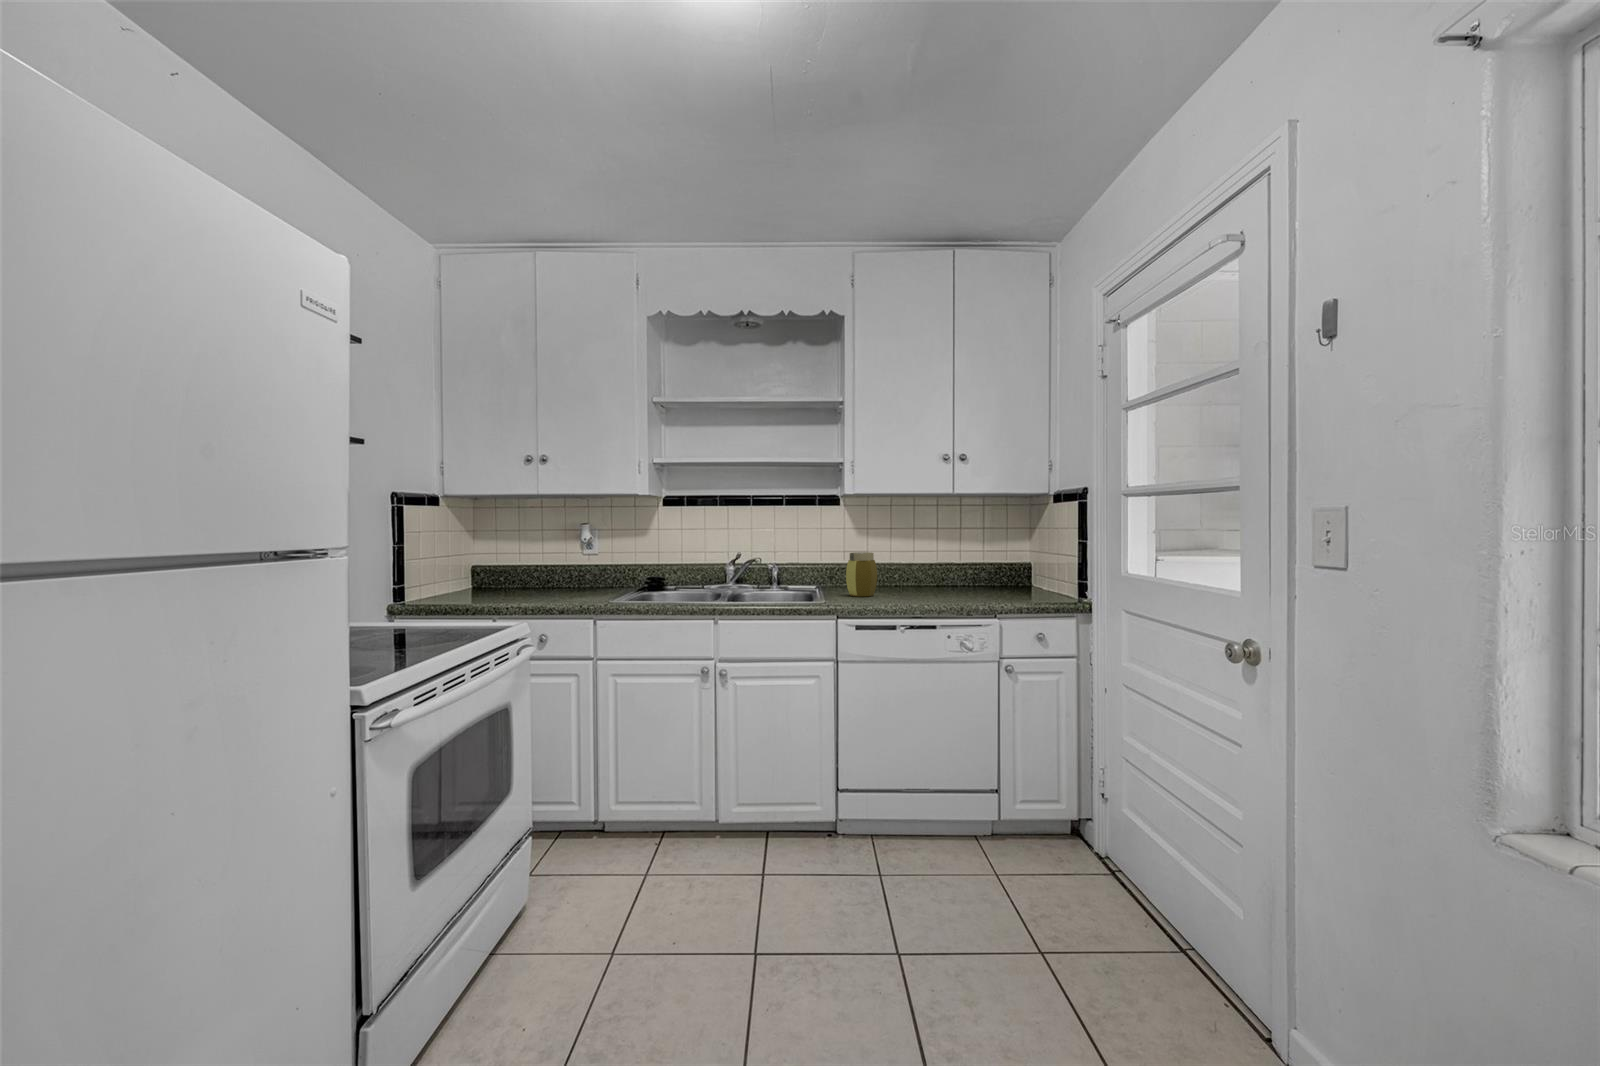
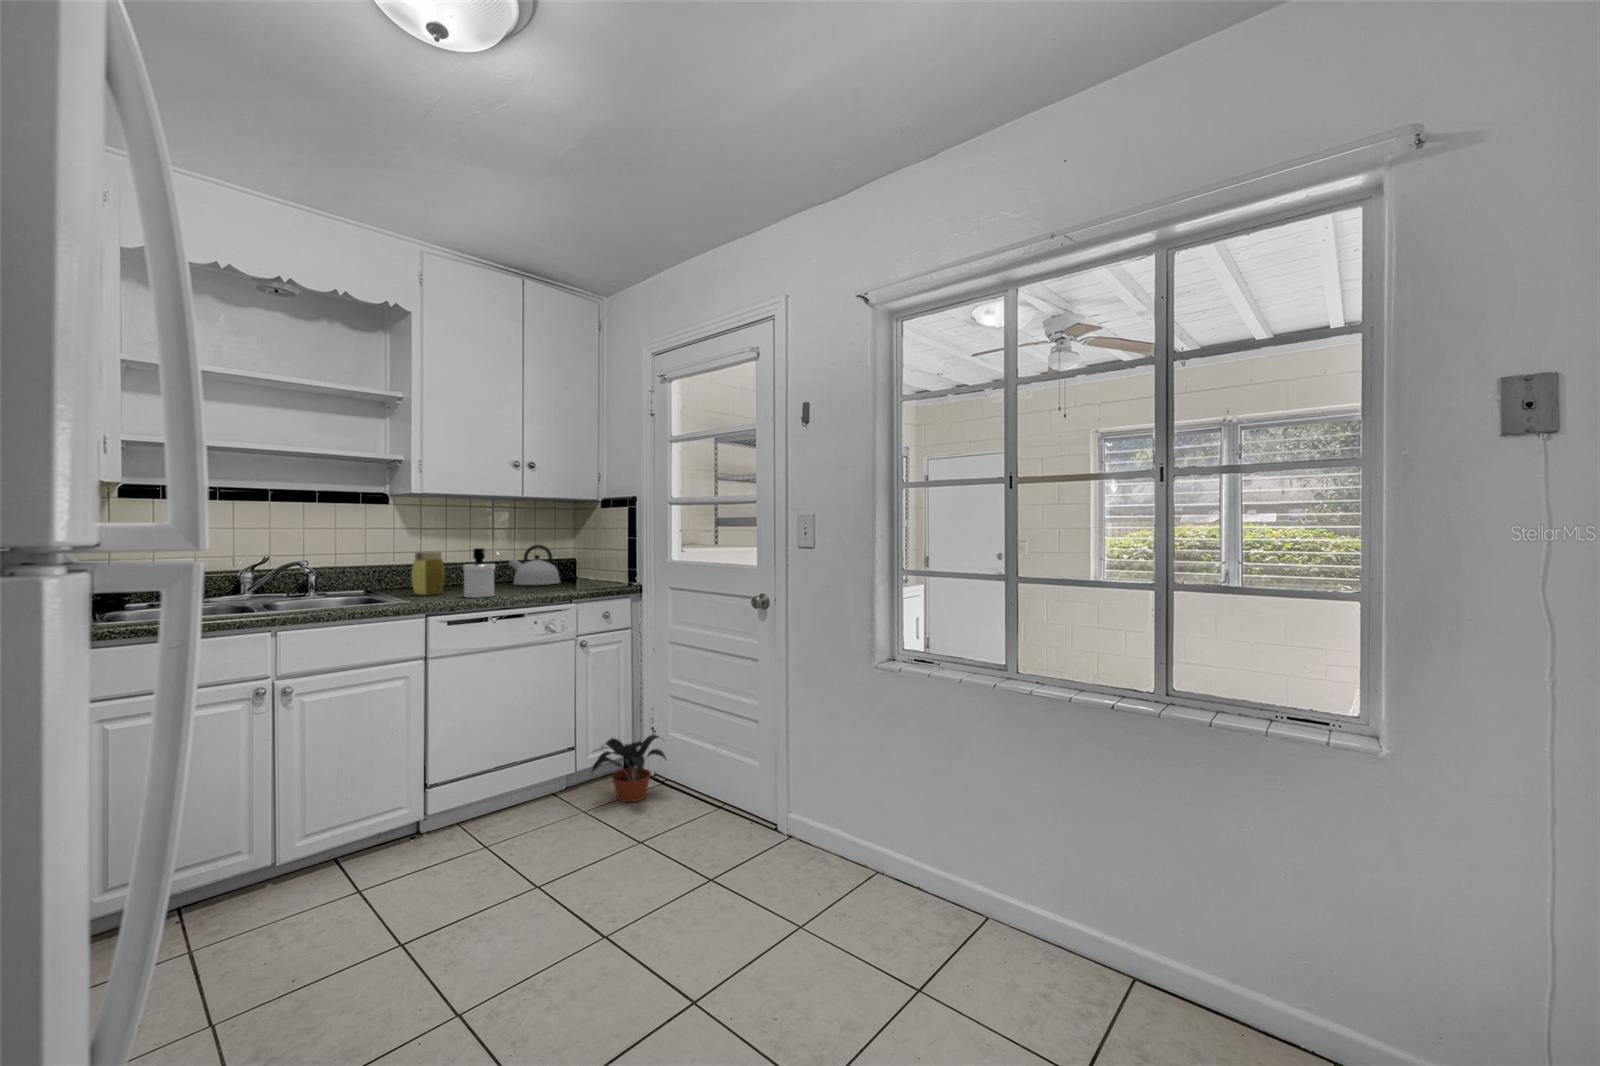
kettle: none [953,547,1009,593] -> present [509,545,560,585]
soap dispenser: none [881,550,913,603] -> present [463,548,501,598]
potted plant: none [1006,792,1109,883] -> present [592,735,667,802]

